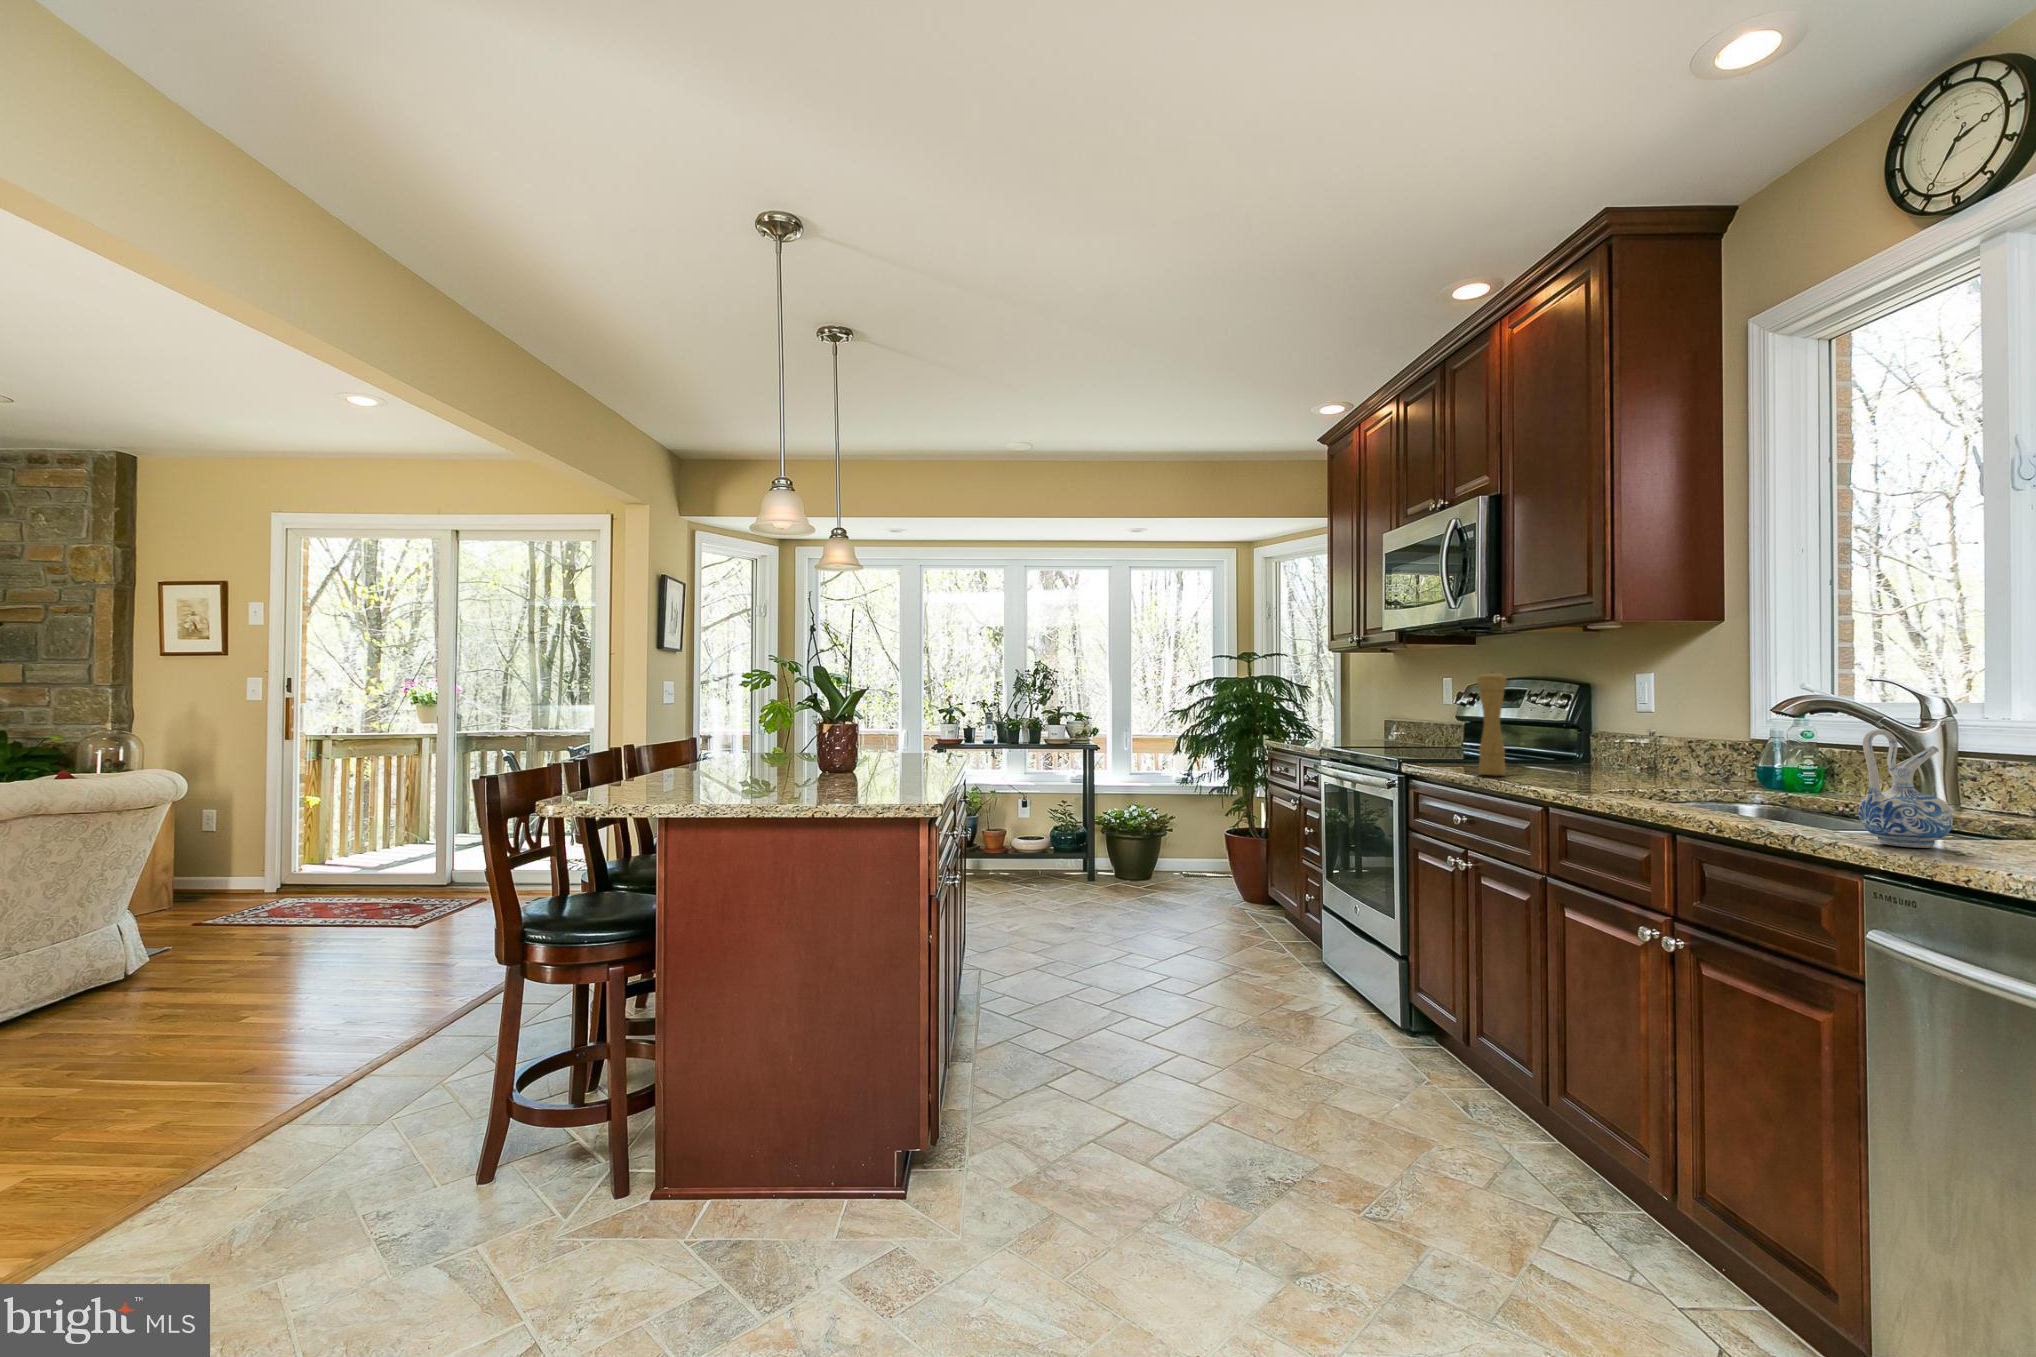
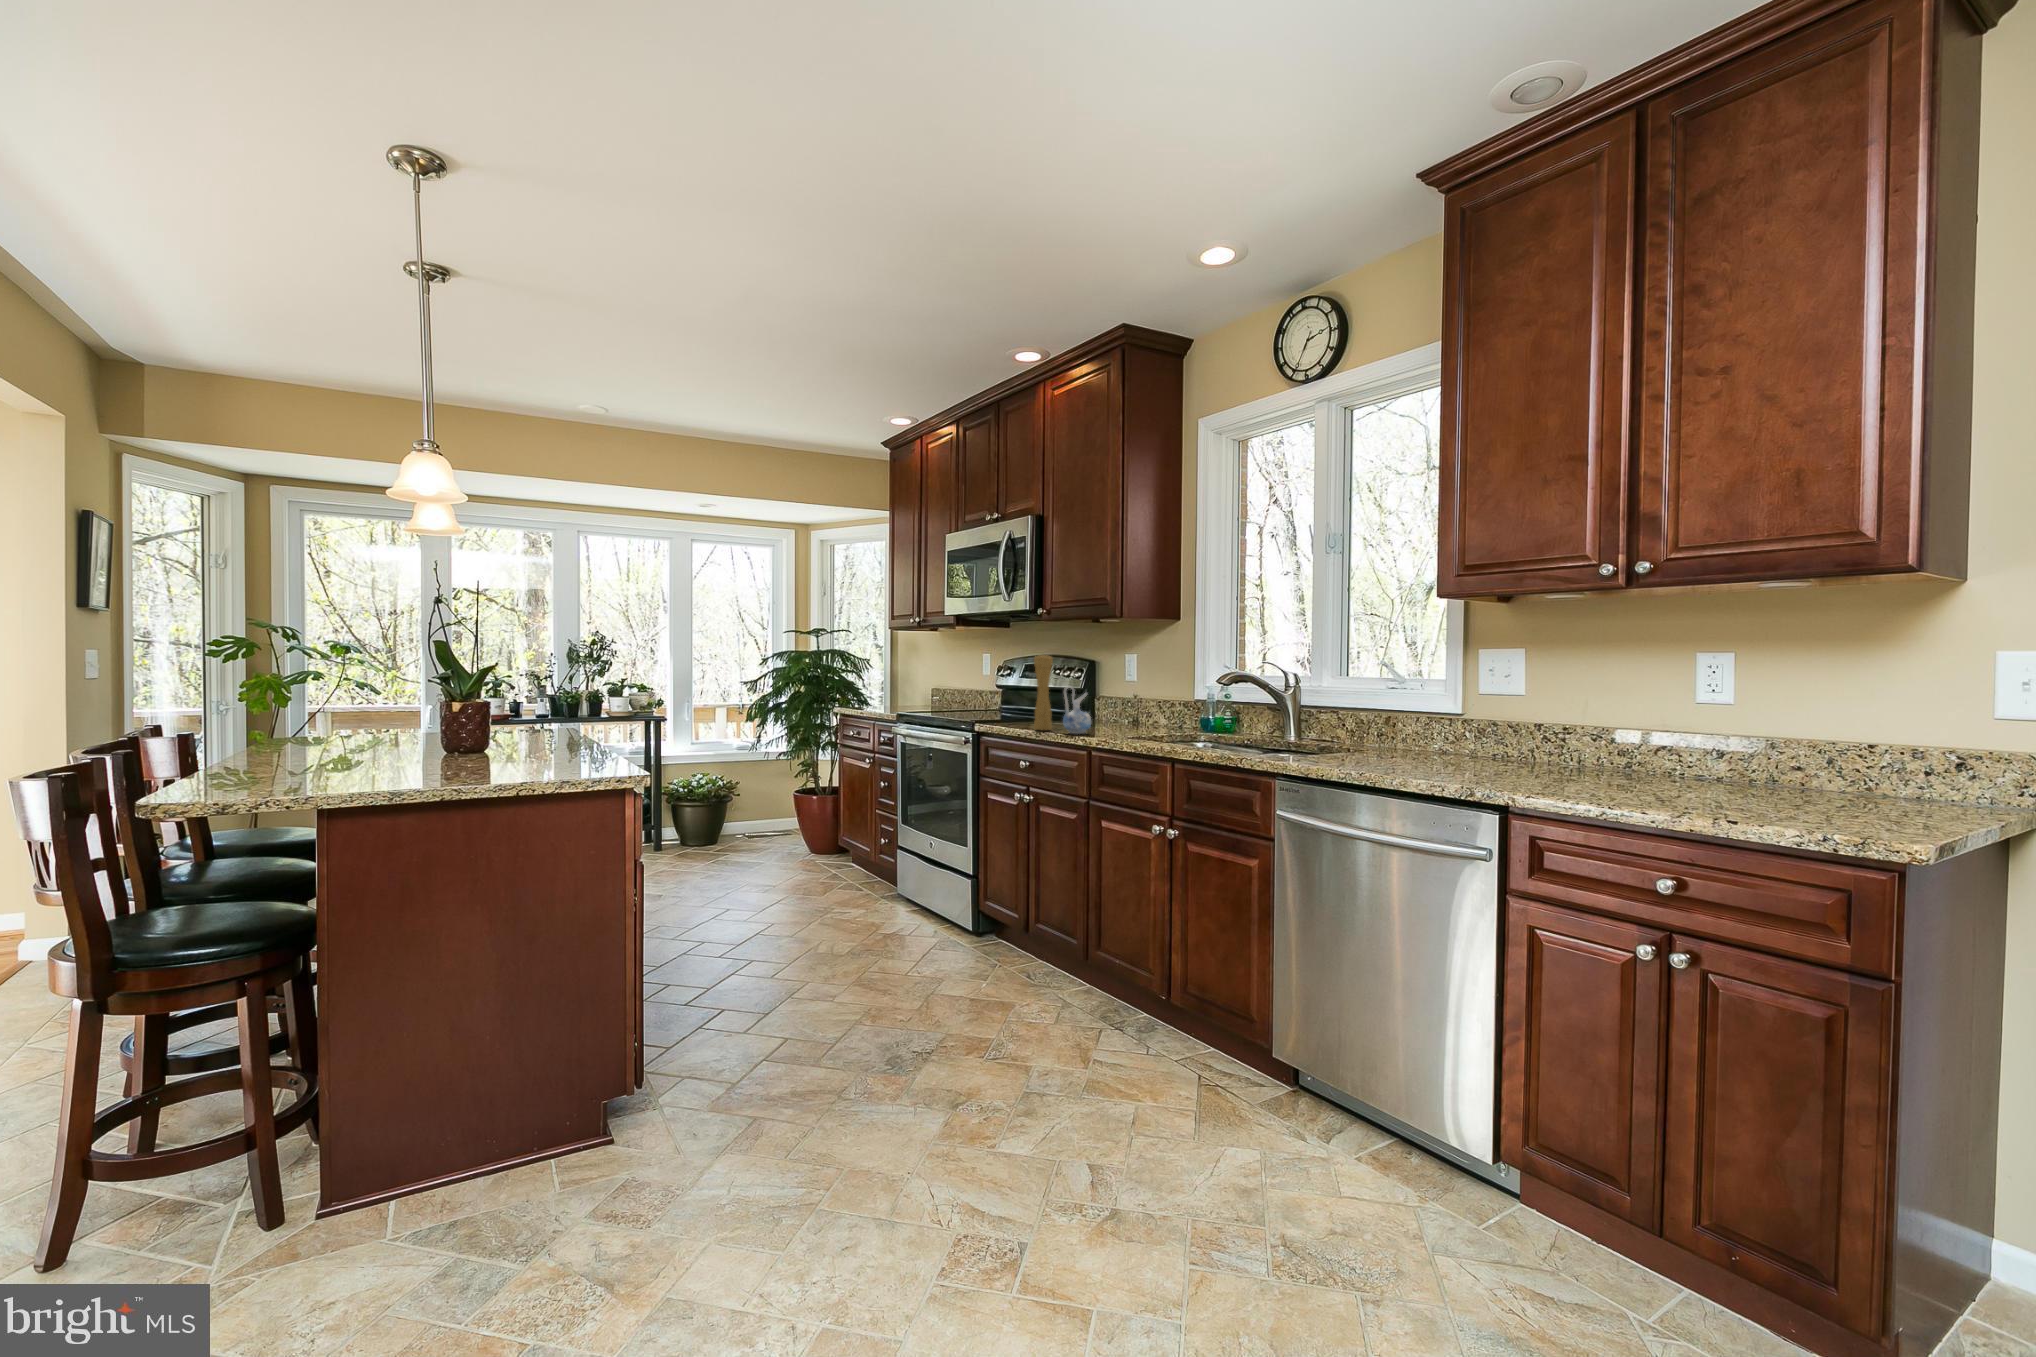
ceramic pitcher: present [1859,729,1953,848] -> present [1063,686,1091,734]

